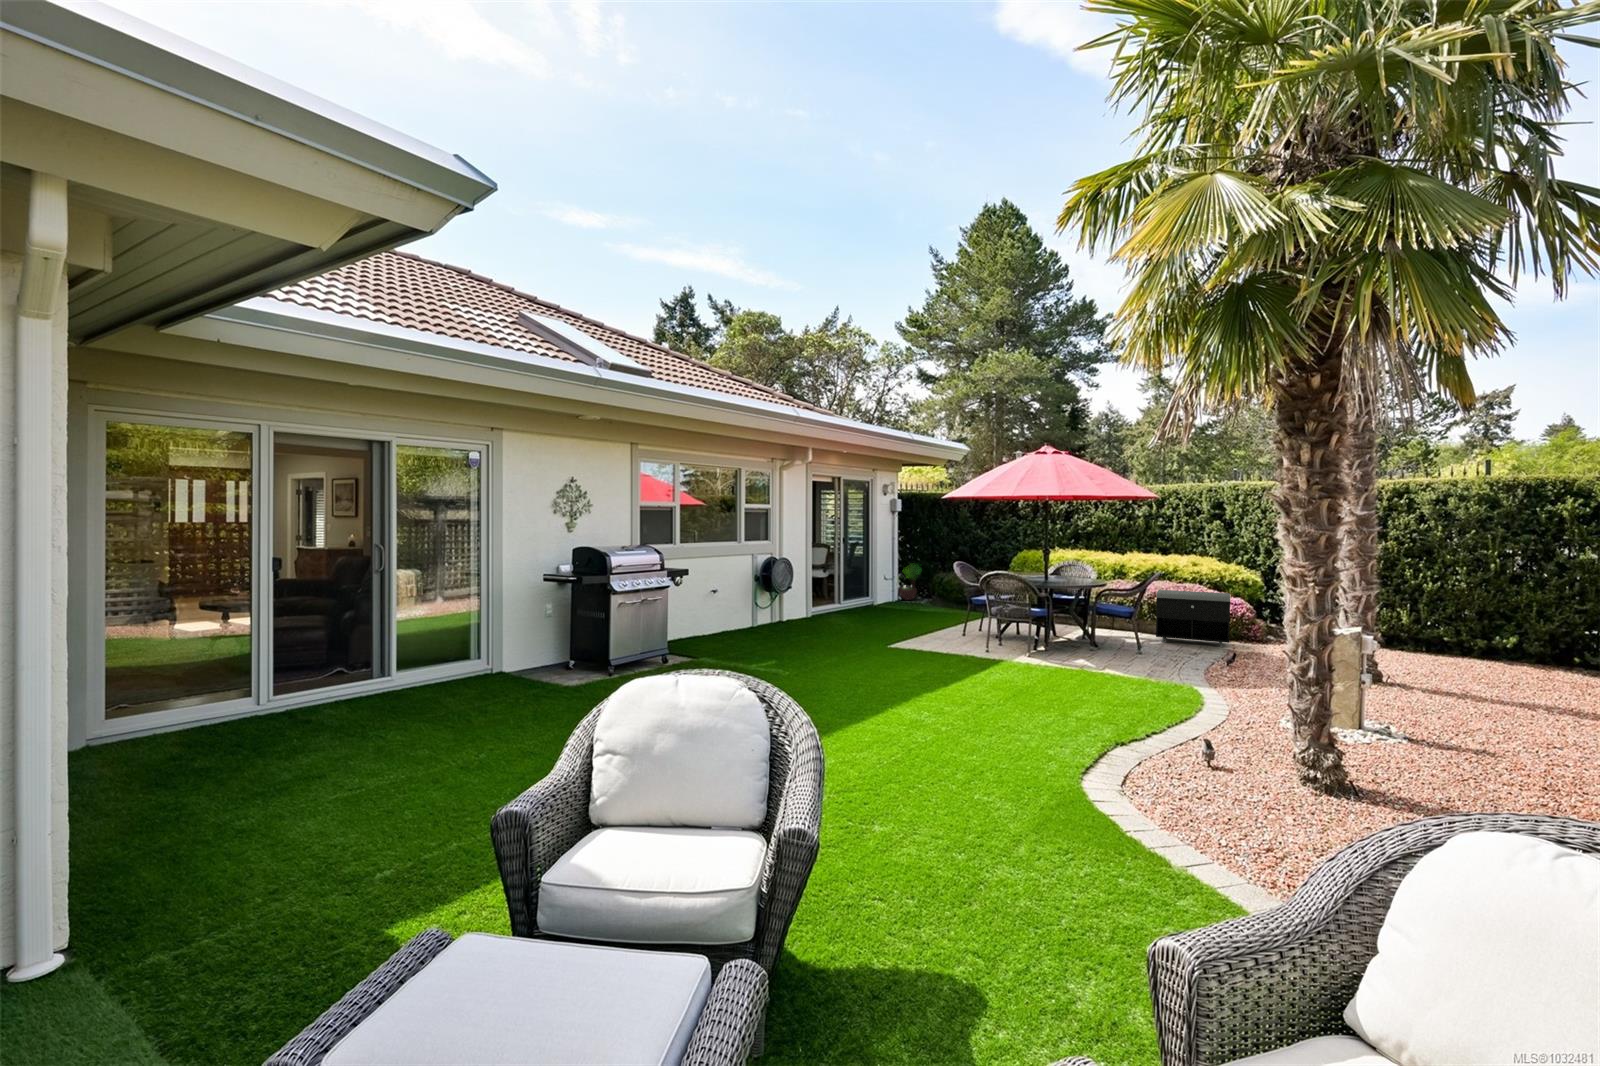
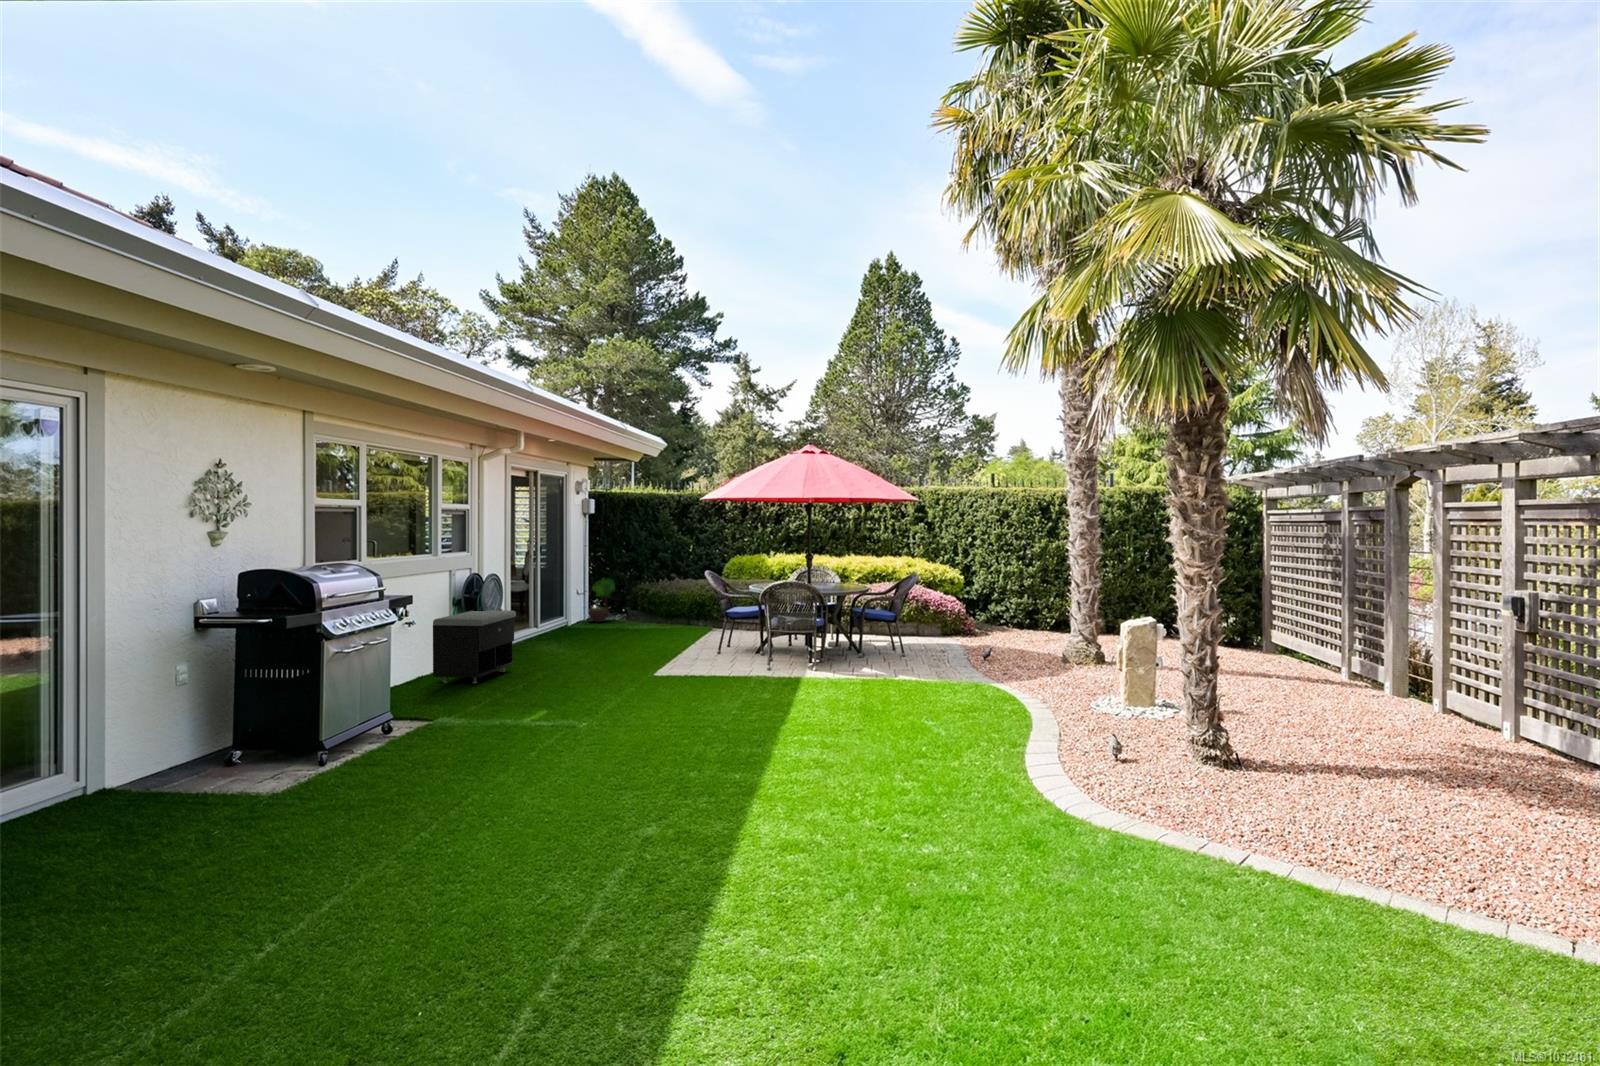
storage bench: present [1156,590,1230,647] -> present [433,610,516,683]

